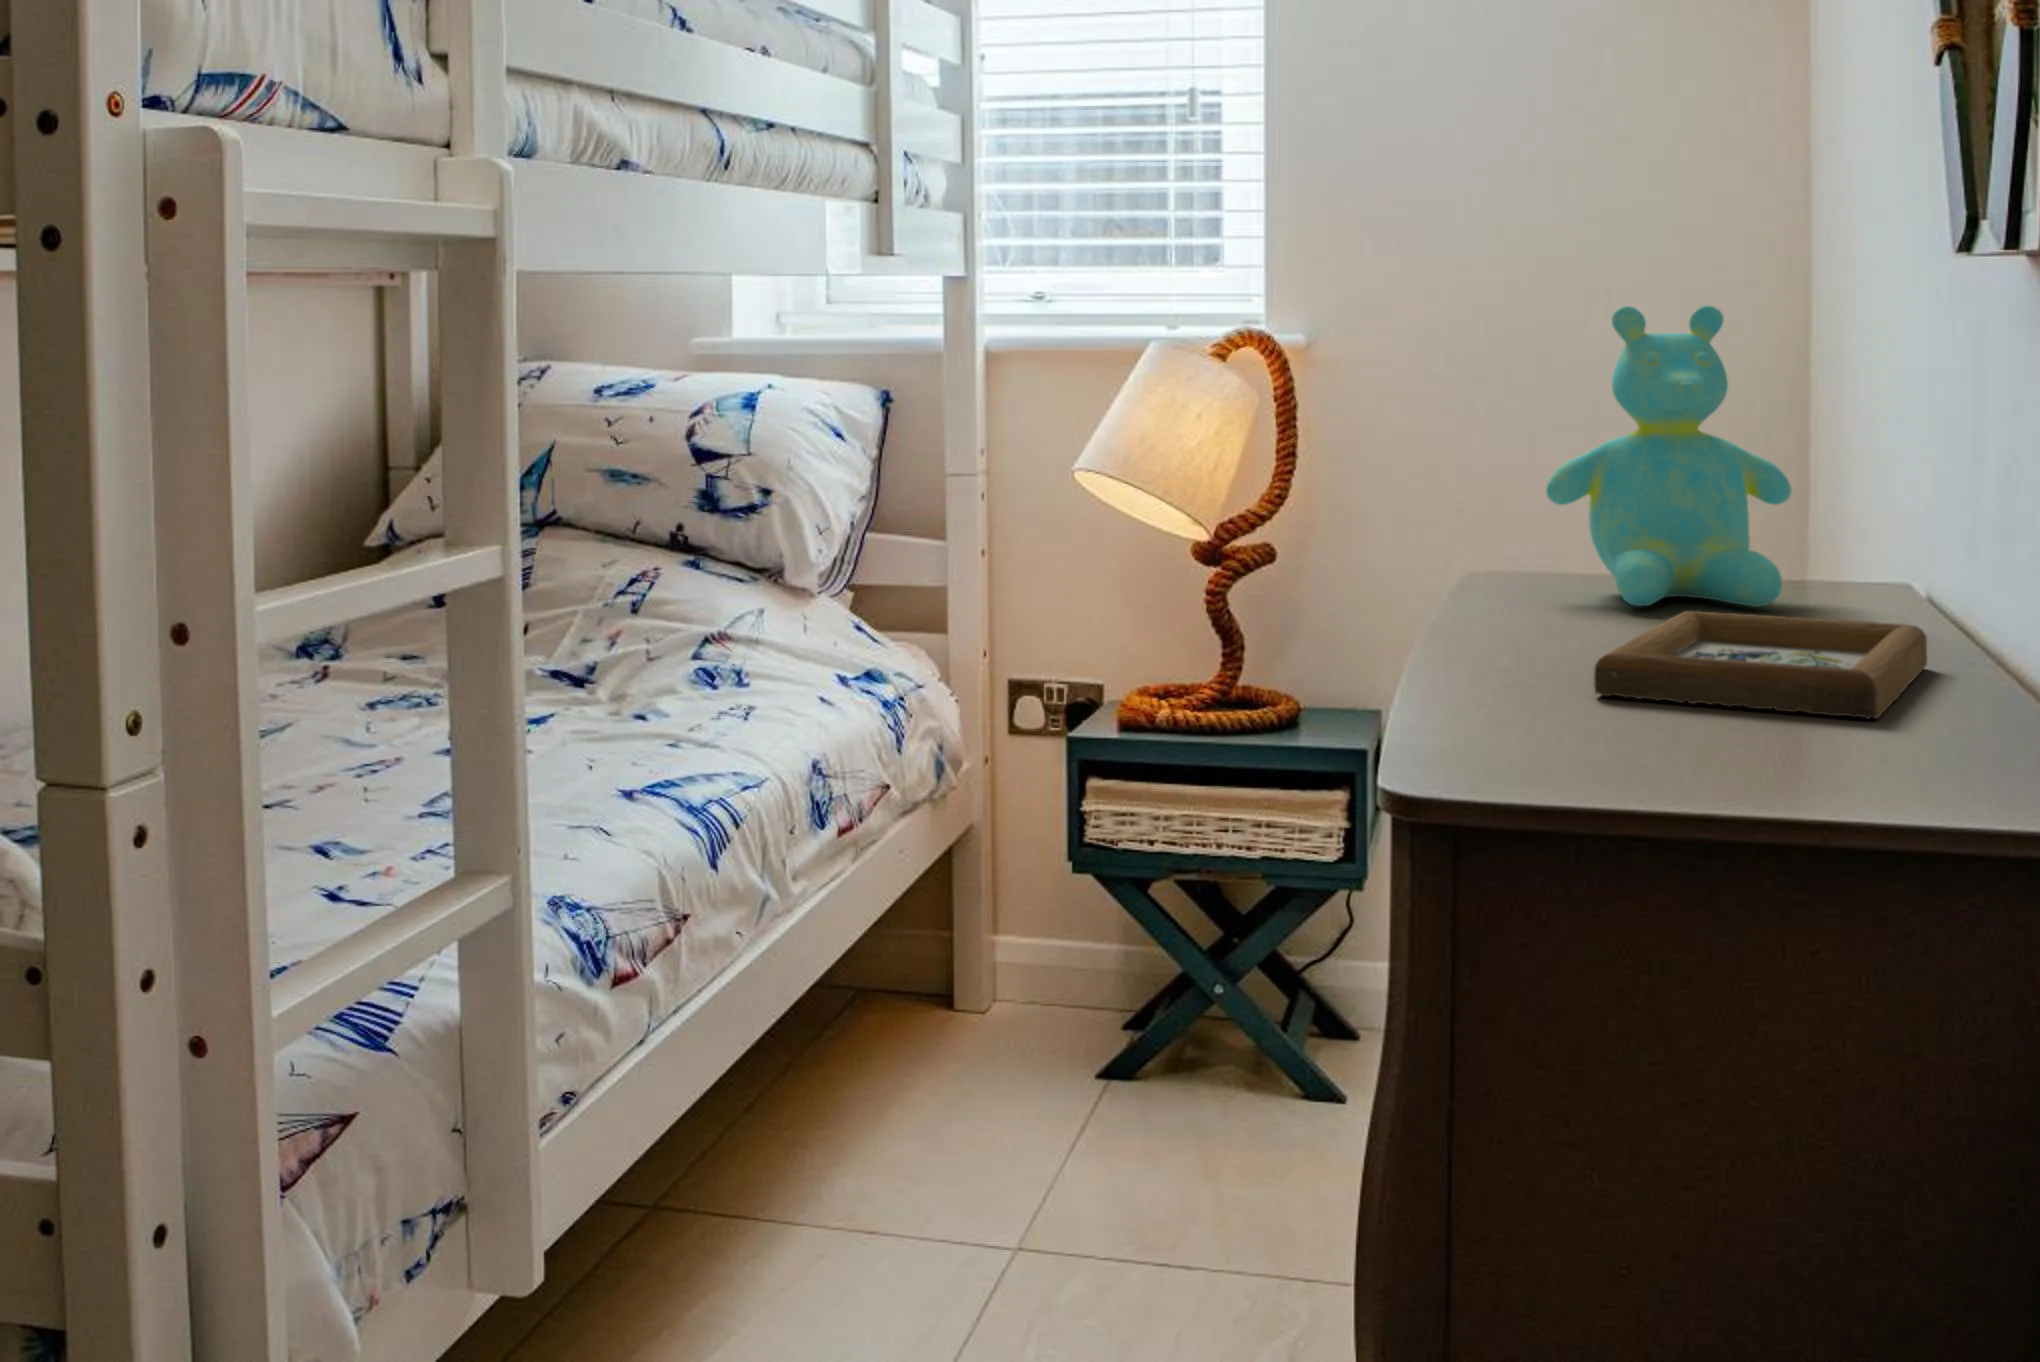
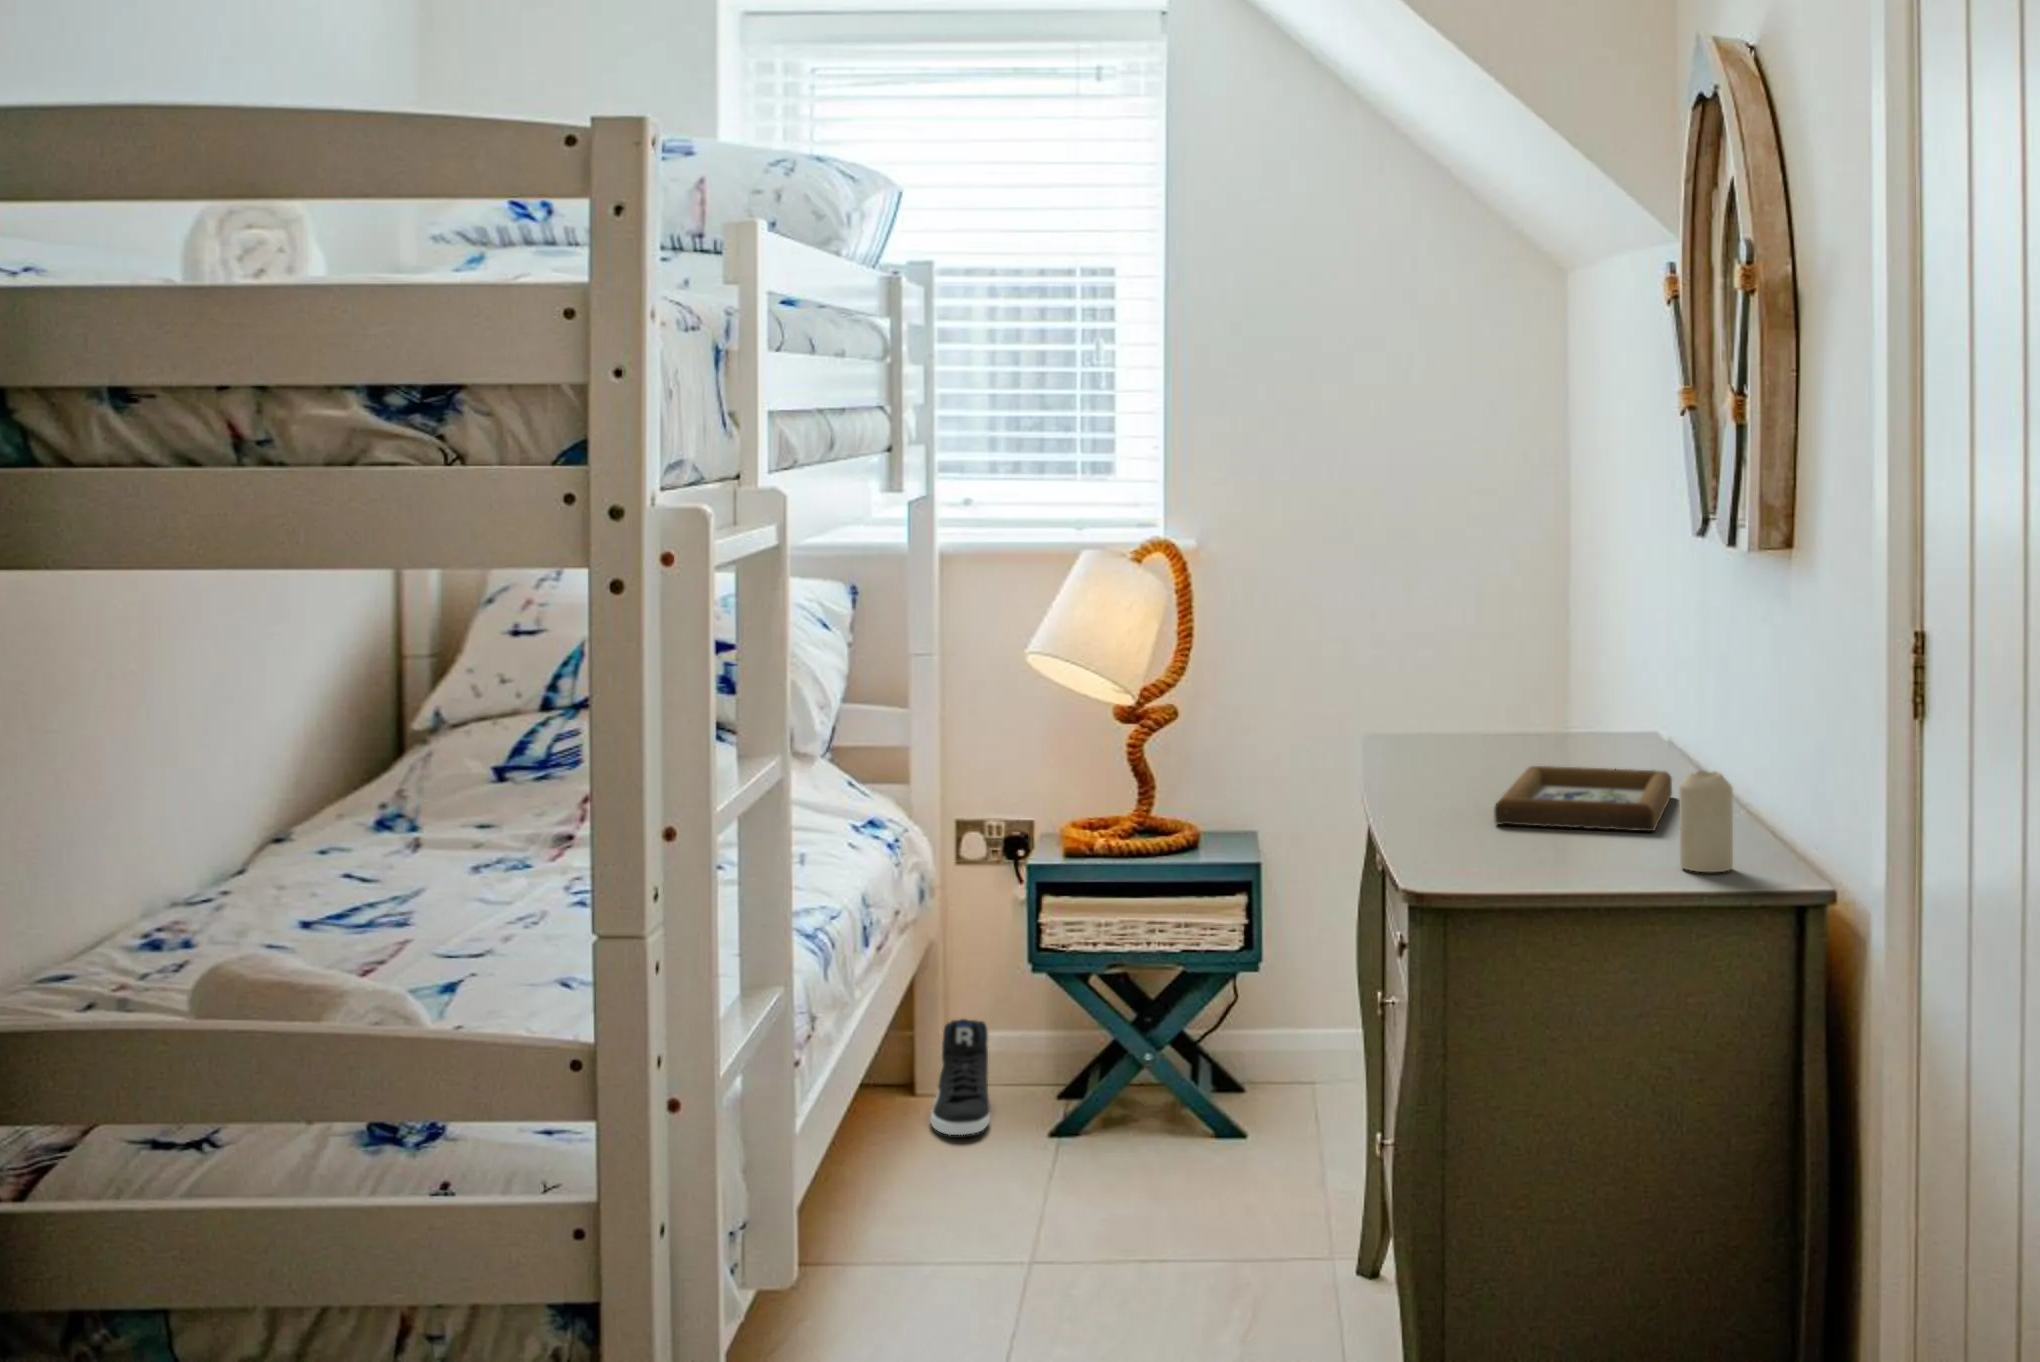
teddy bear: present [1546,306,1791,607] -> none [1424,554,1578,759]
candle: none [1910,605,2018,795] -> present [1679,770,1733,872]
sneaker: none [964,921,1042,1064] -> present [931,1019,990,1135]

